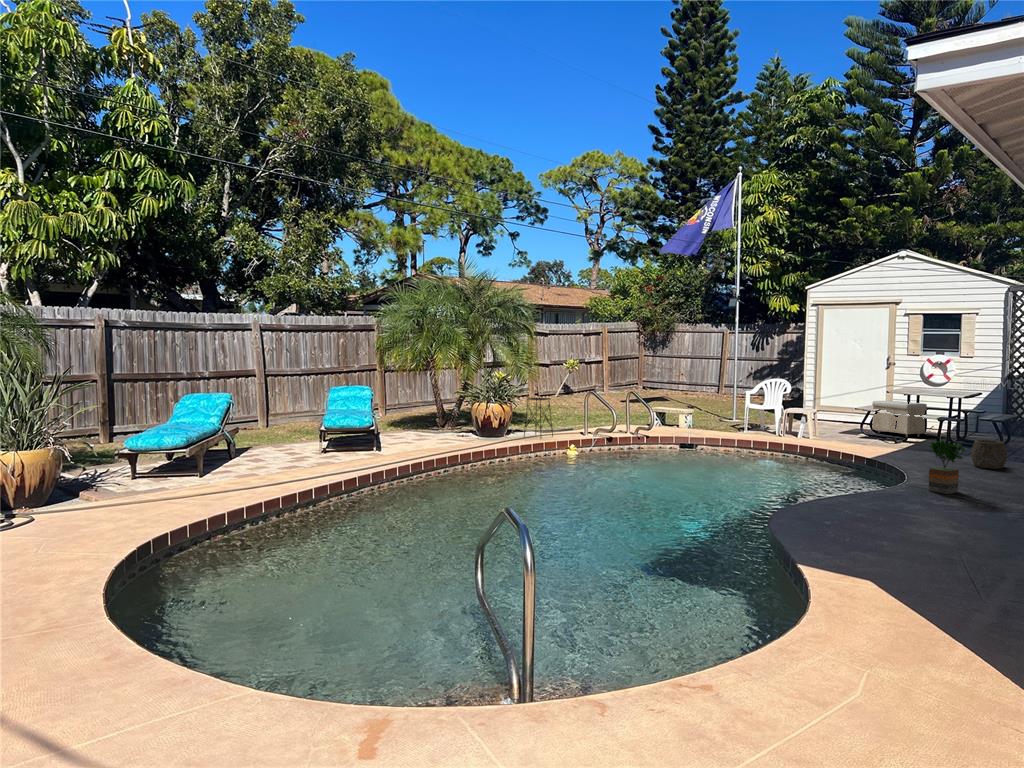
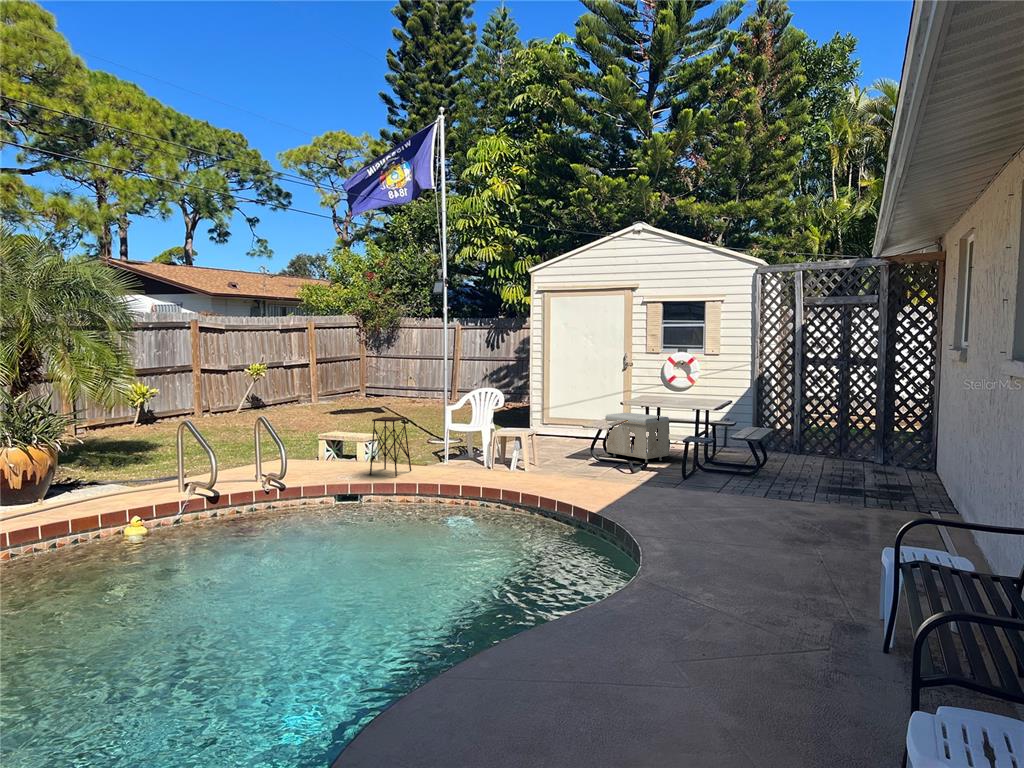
side table: present [524,397,553,438] -> present [370,417,411,476]
woven basket: present [971,440,1007,469] -> none [727,479,776,526]
potted tree: present [929,441,966,494] -> none [667,511,732,619]

